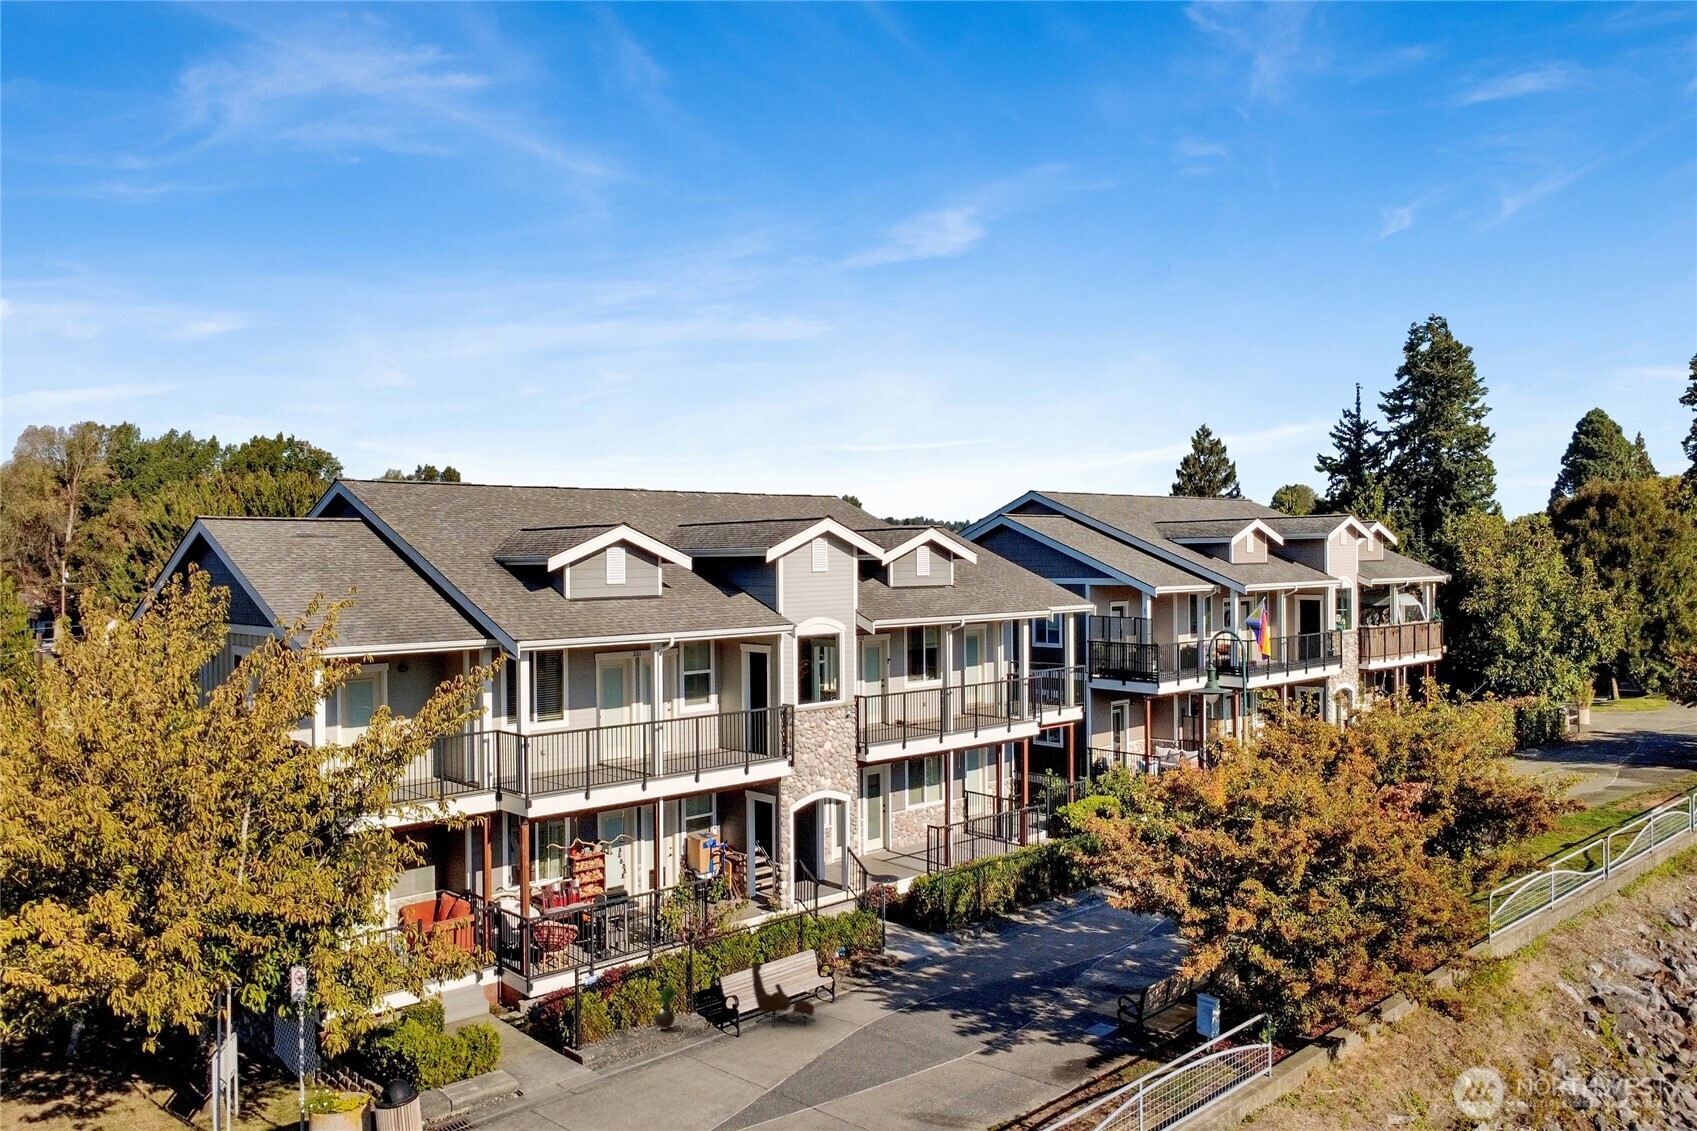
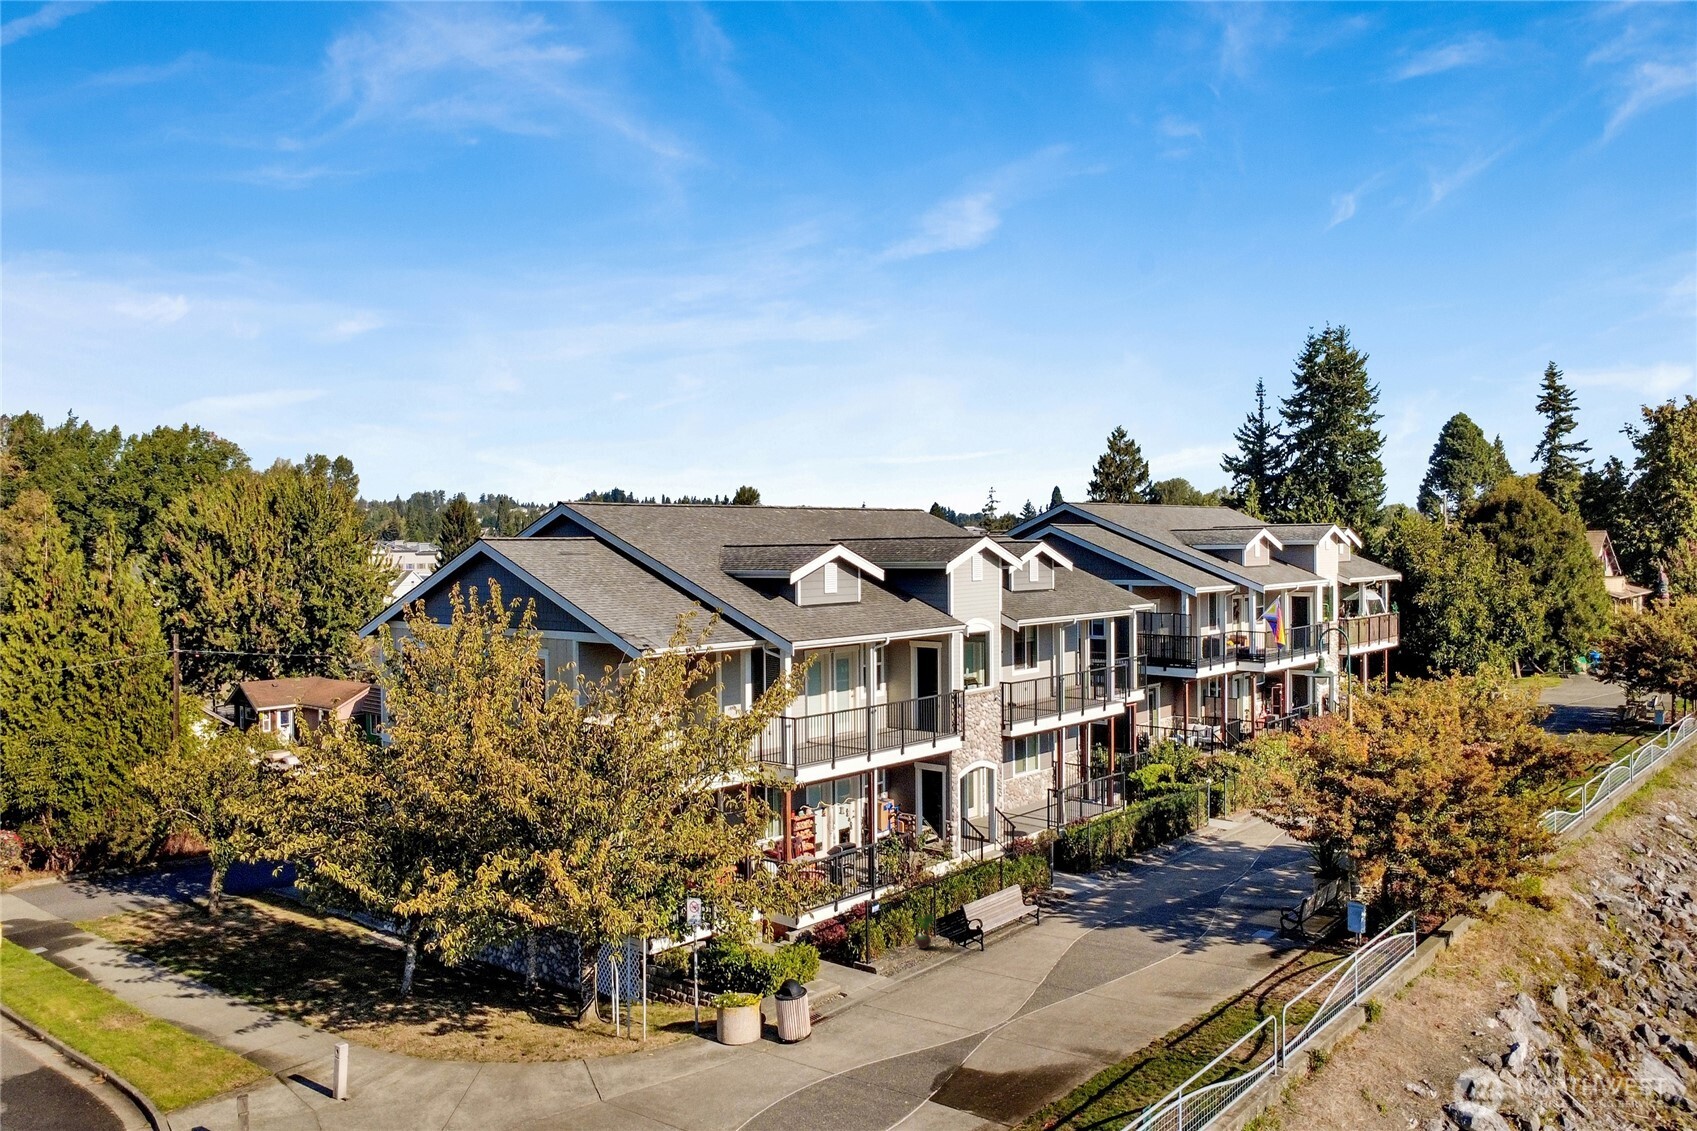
lounge chair: present [752,961,814,1027] -> none [985,893,1037,944]

